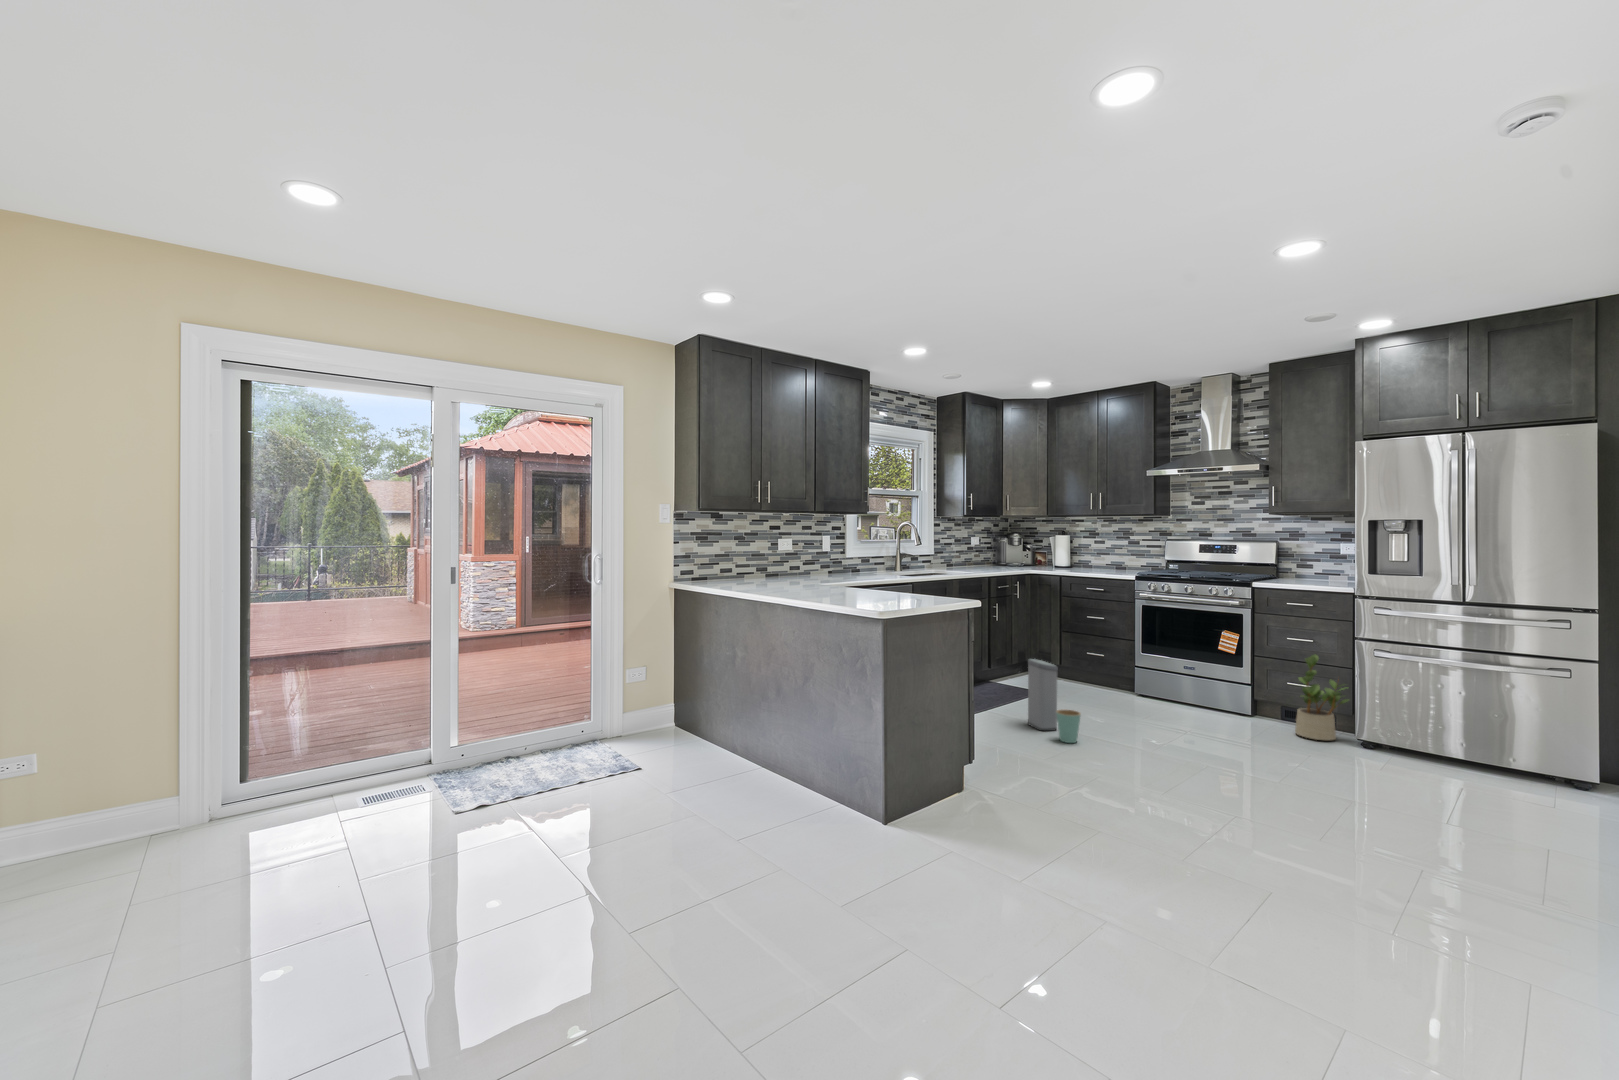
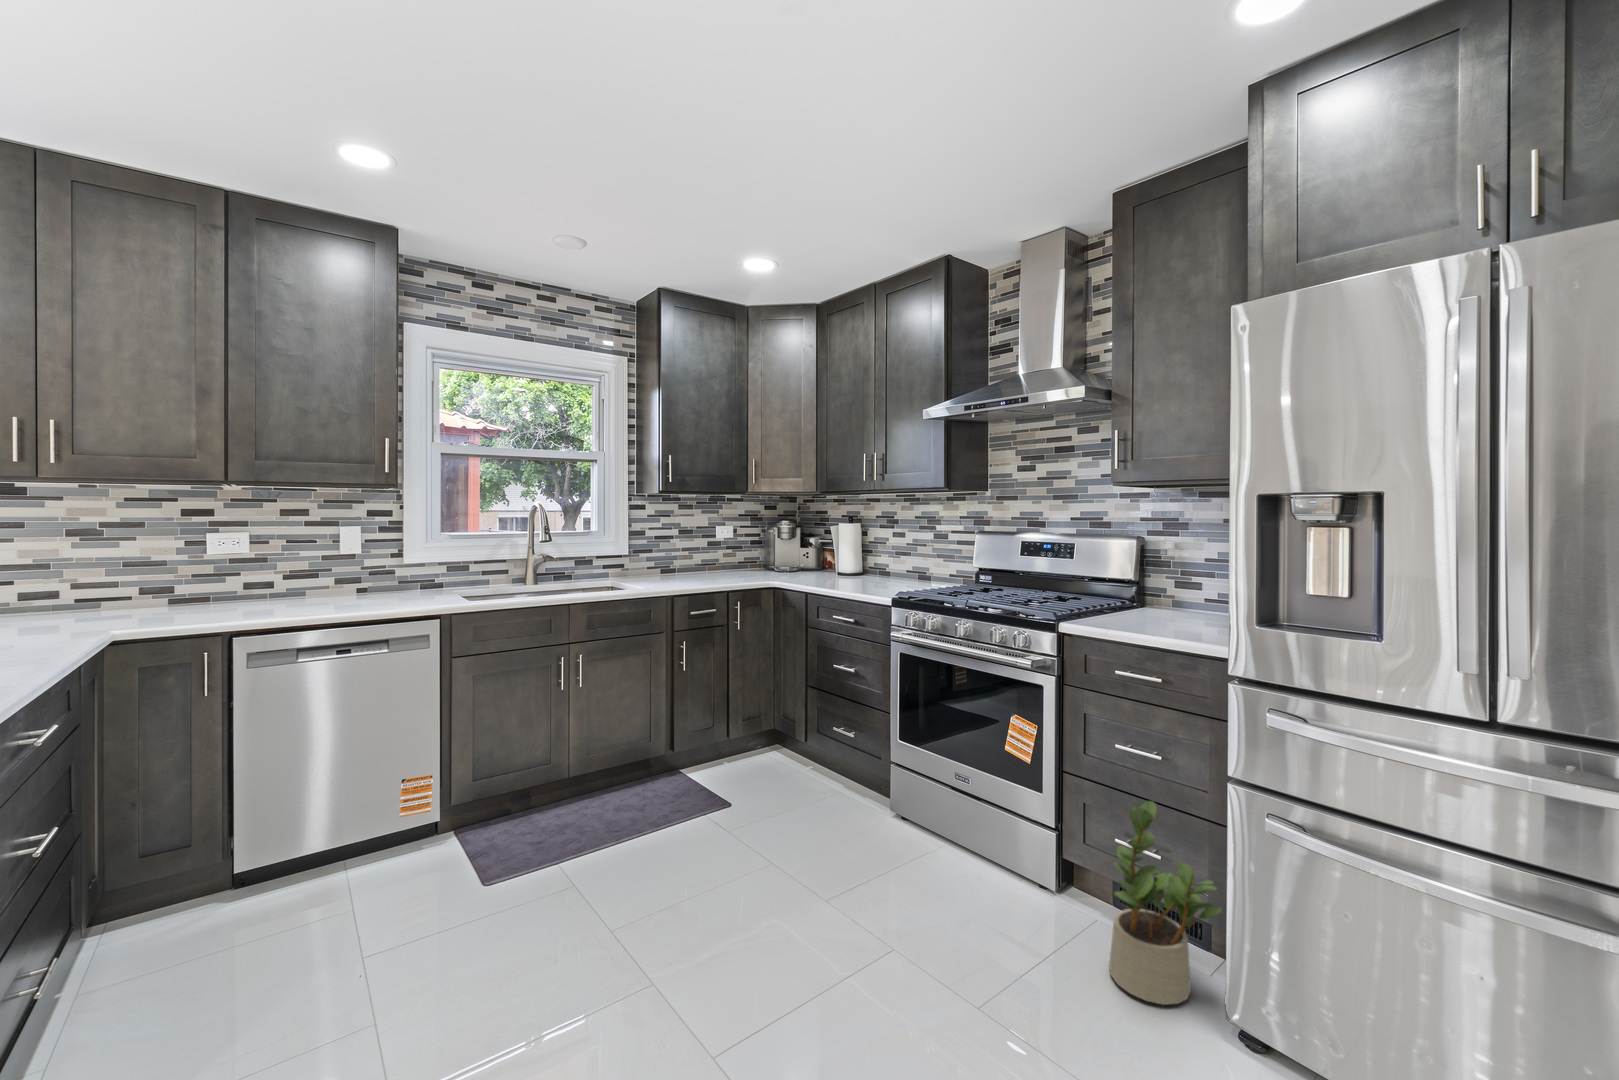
trash can: present [1028,659,1081,743] -> none [554,785,619,1008]

